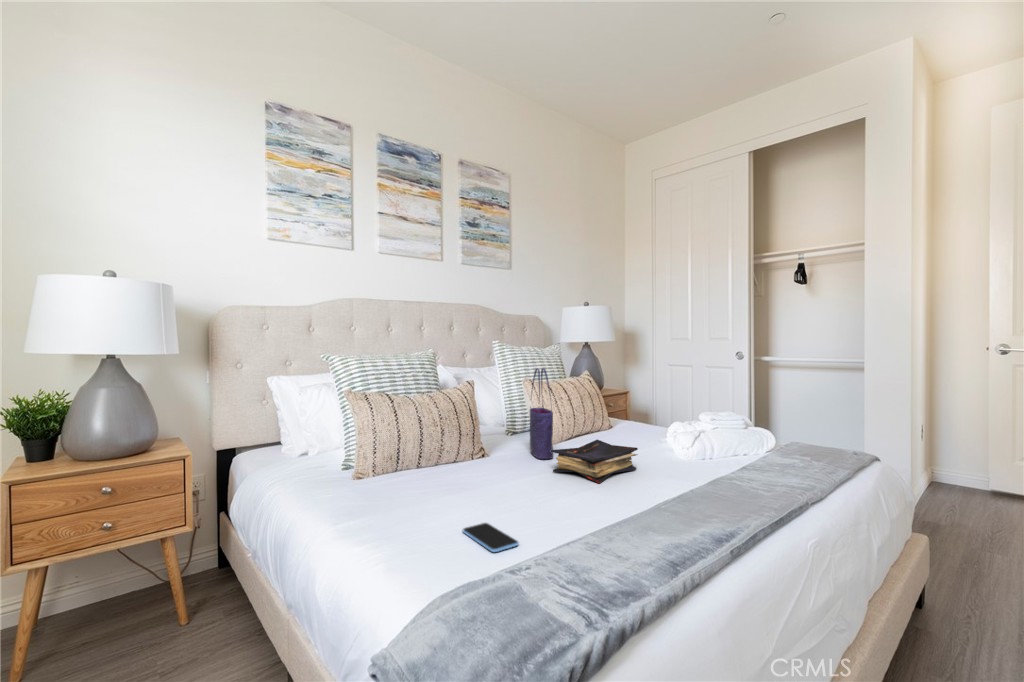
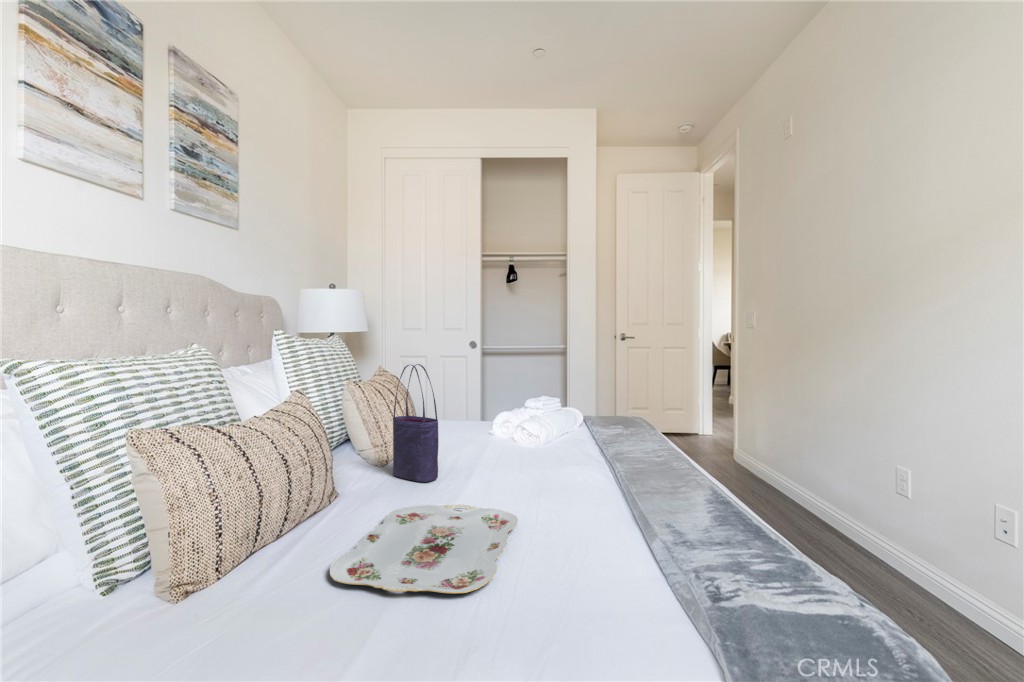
book: present [551,439,638,484] -> none [471,444,547,494]
serving tray: none [403,467,542,510] -> present [329,505,518,593]
smartphone: present [463,523,519,552] -> none [552,583,647,618]

